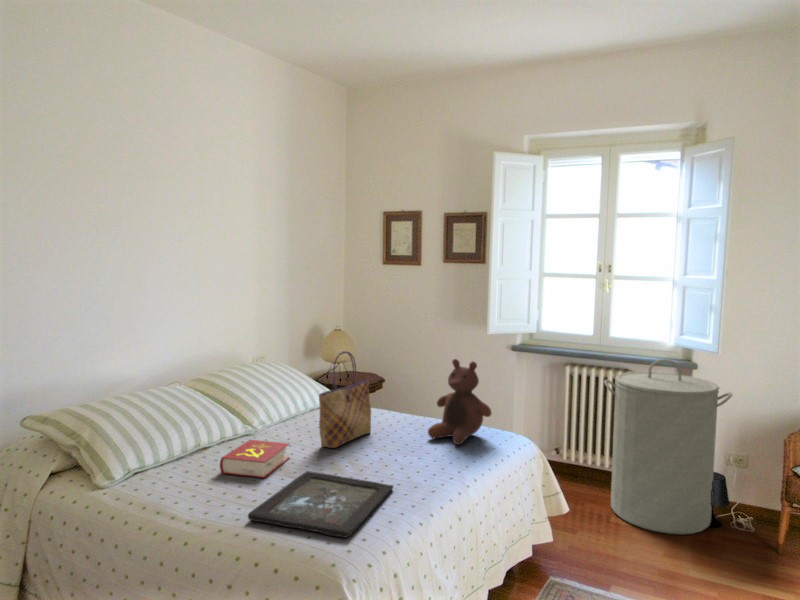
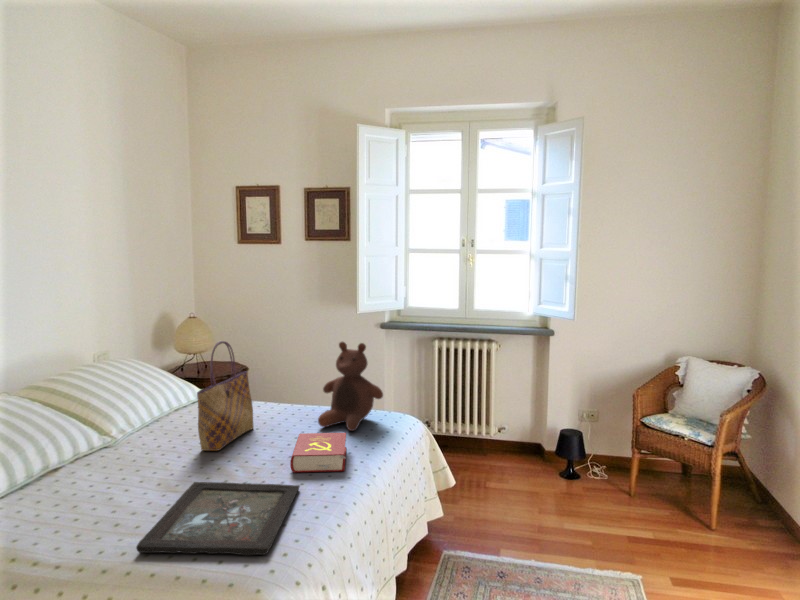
laundry hamper: present [604,359,732,535] -> none [474,328,586,490]
book: present [220,440,289,478] -> present [290,433,346,472]

